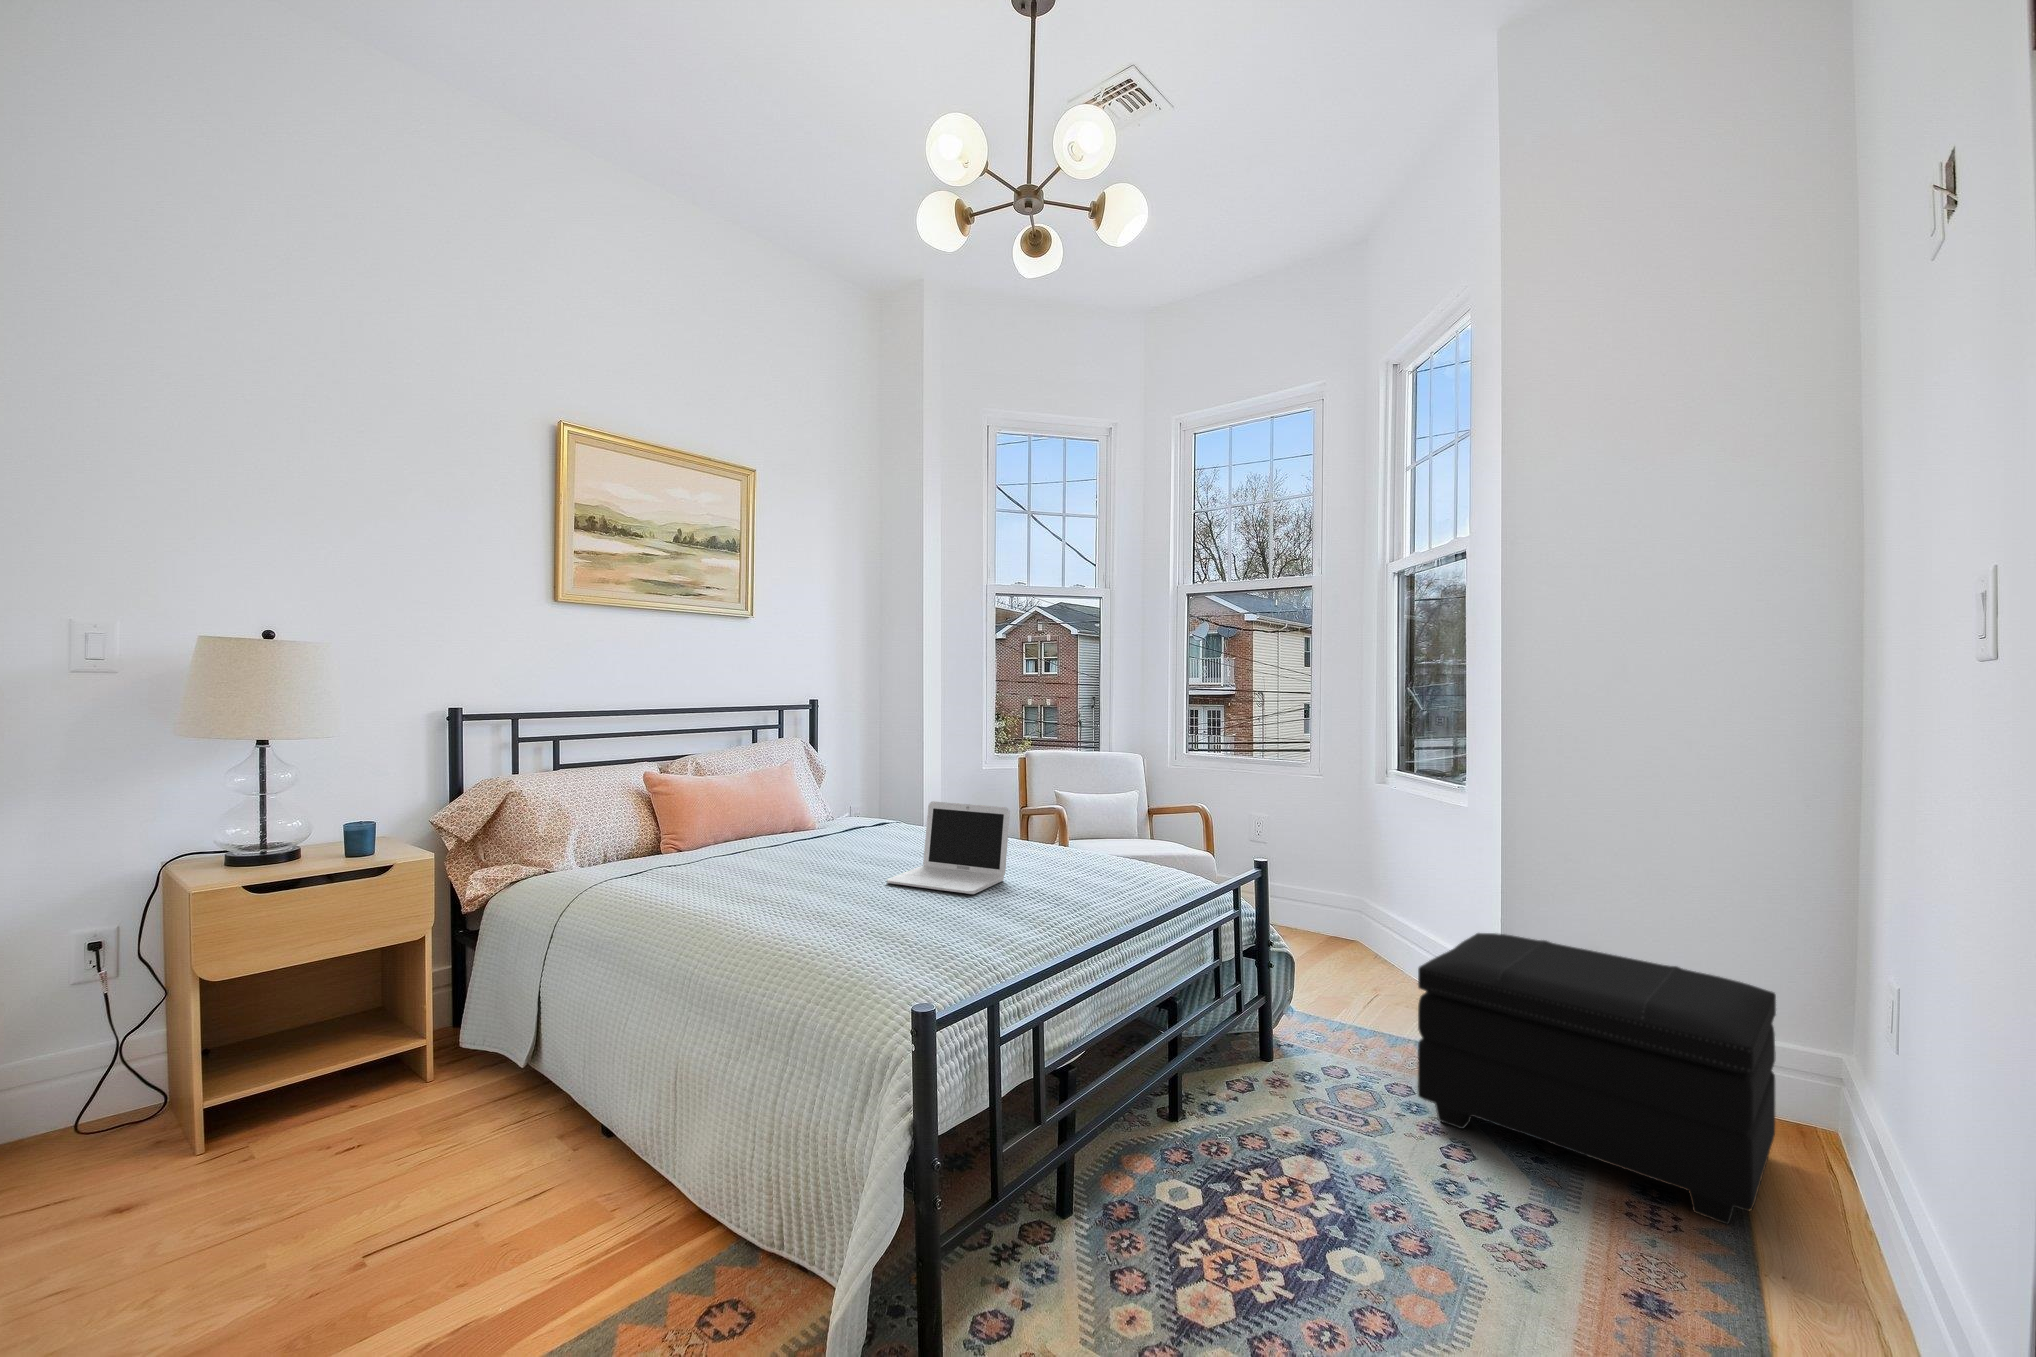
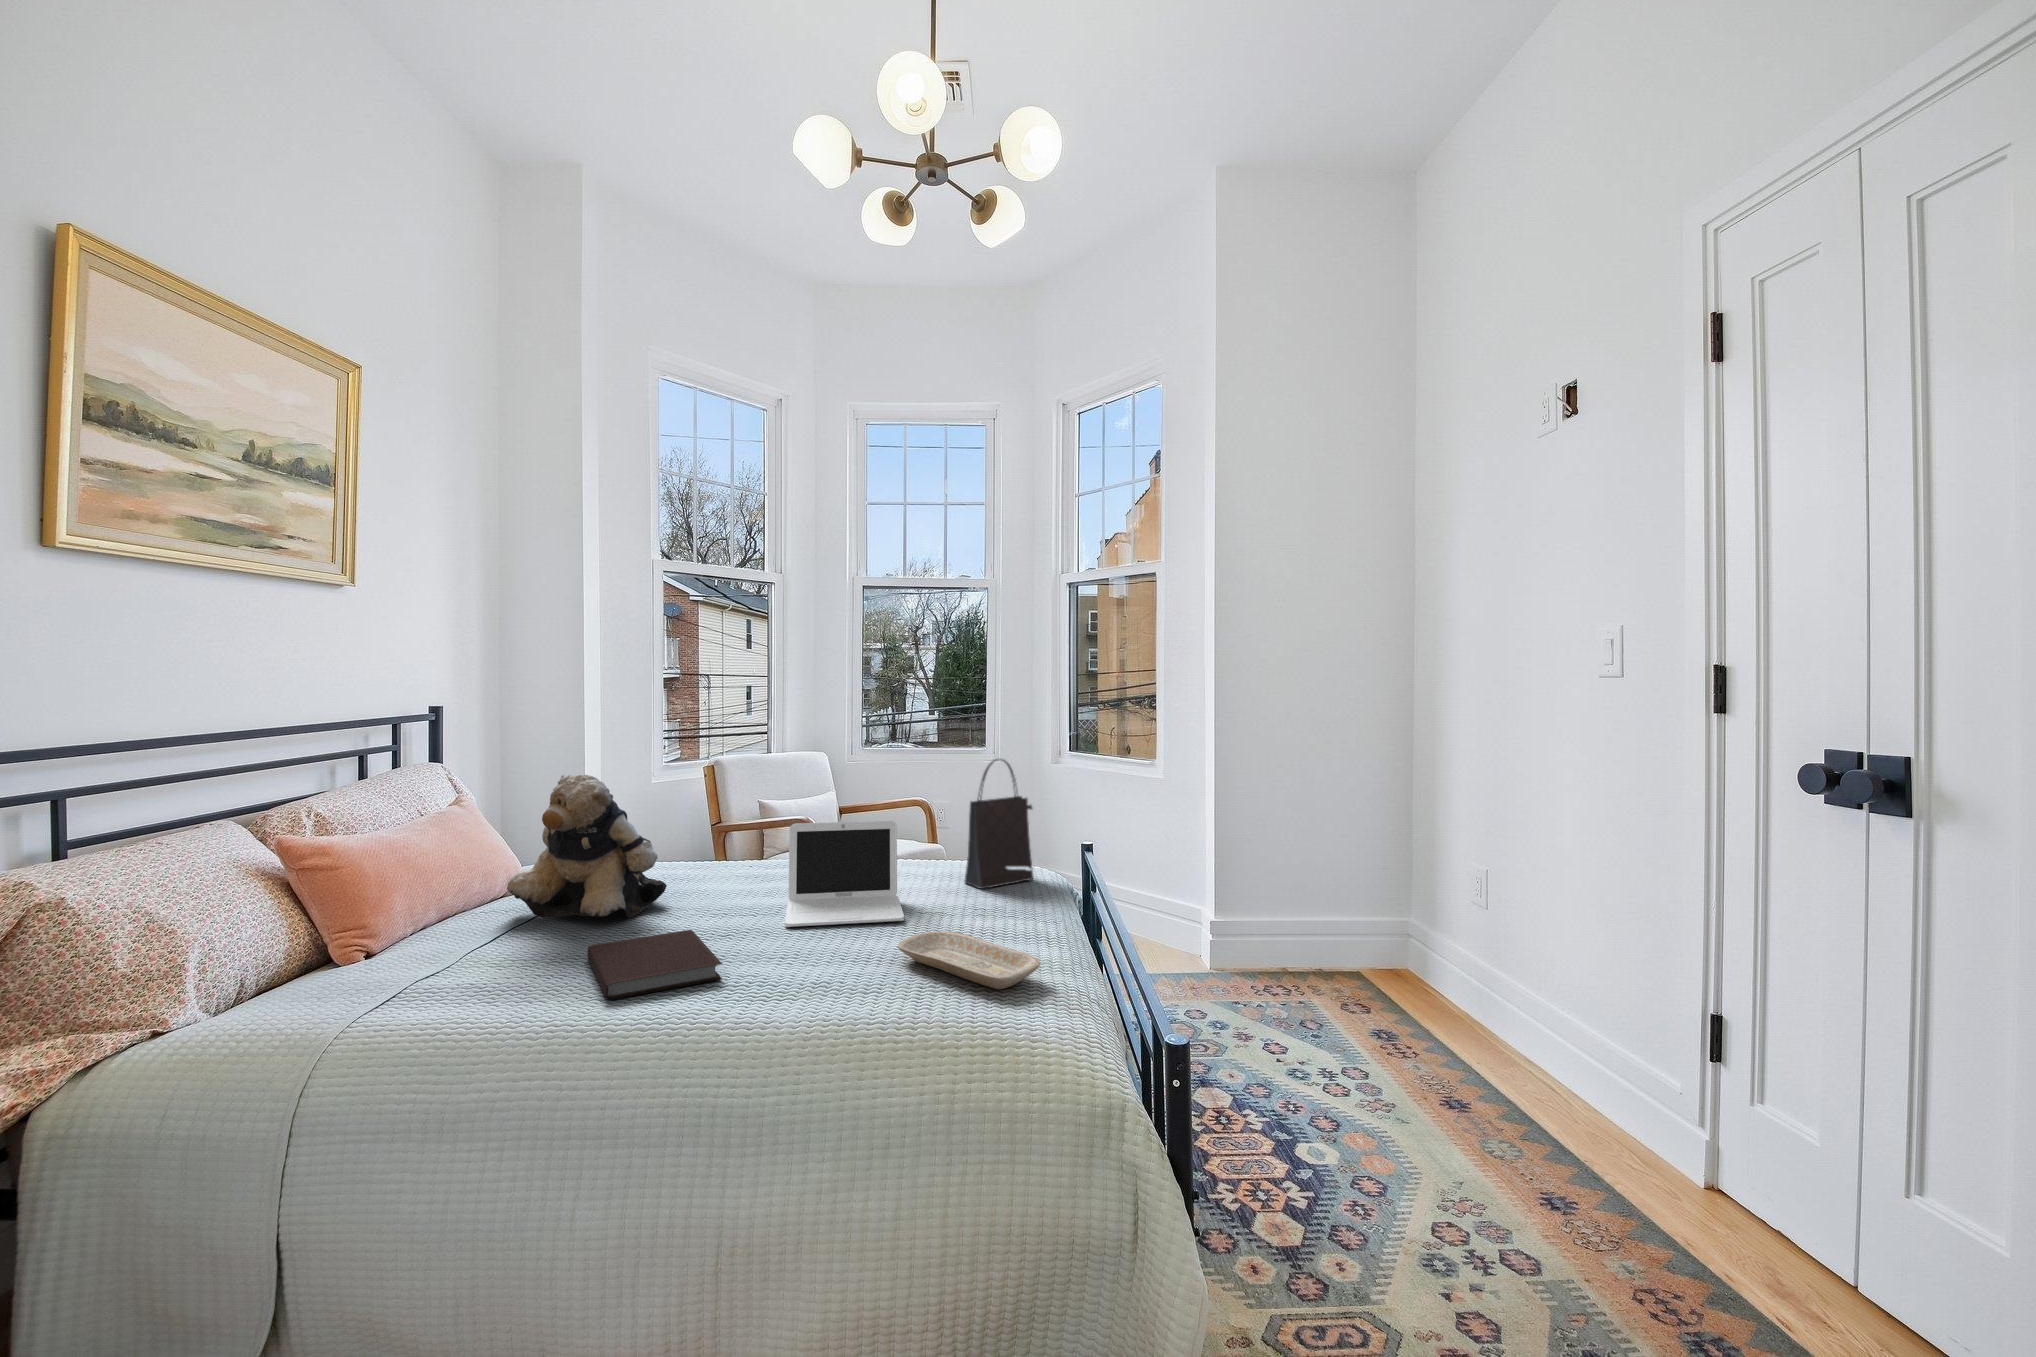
teddy bear: none [750,748,859,860] -> present [507,775,667,918]
handbag: none [1090,758,1167,885] -> present [965,760,1034,889]
notebook: none [701,869,812,905] -> present [587,930,722,999]
tray: none [902,901,975,954] -> present [898,931,1040,989]
footstool: present [1418,933,1776,1224] -> none [1215,876,1448,1045]

